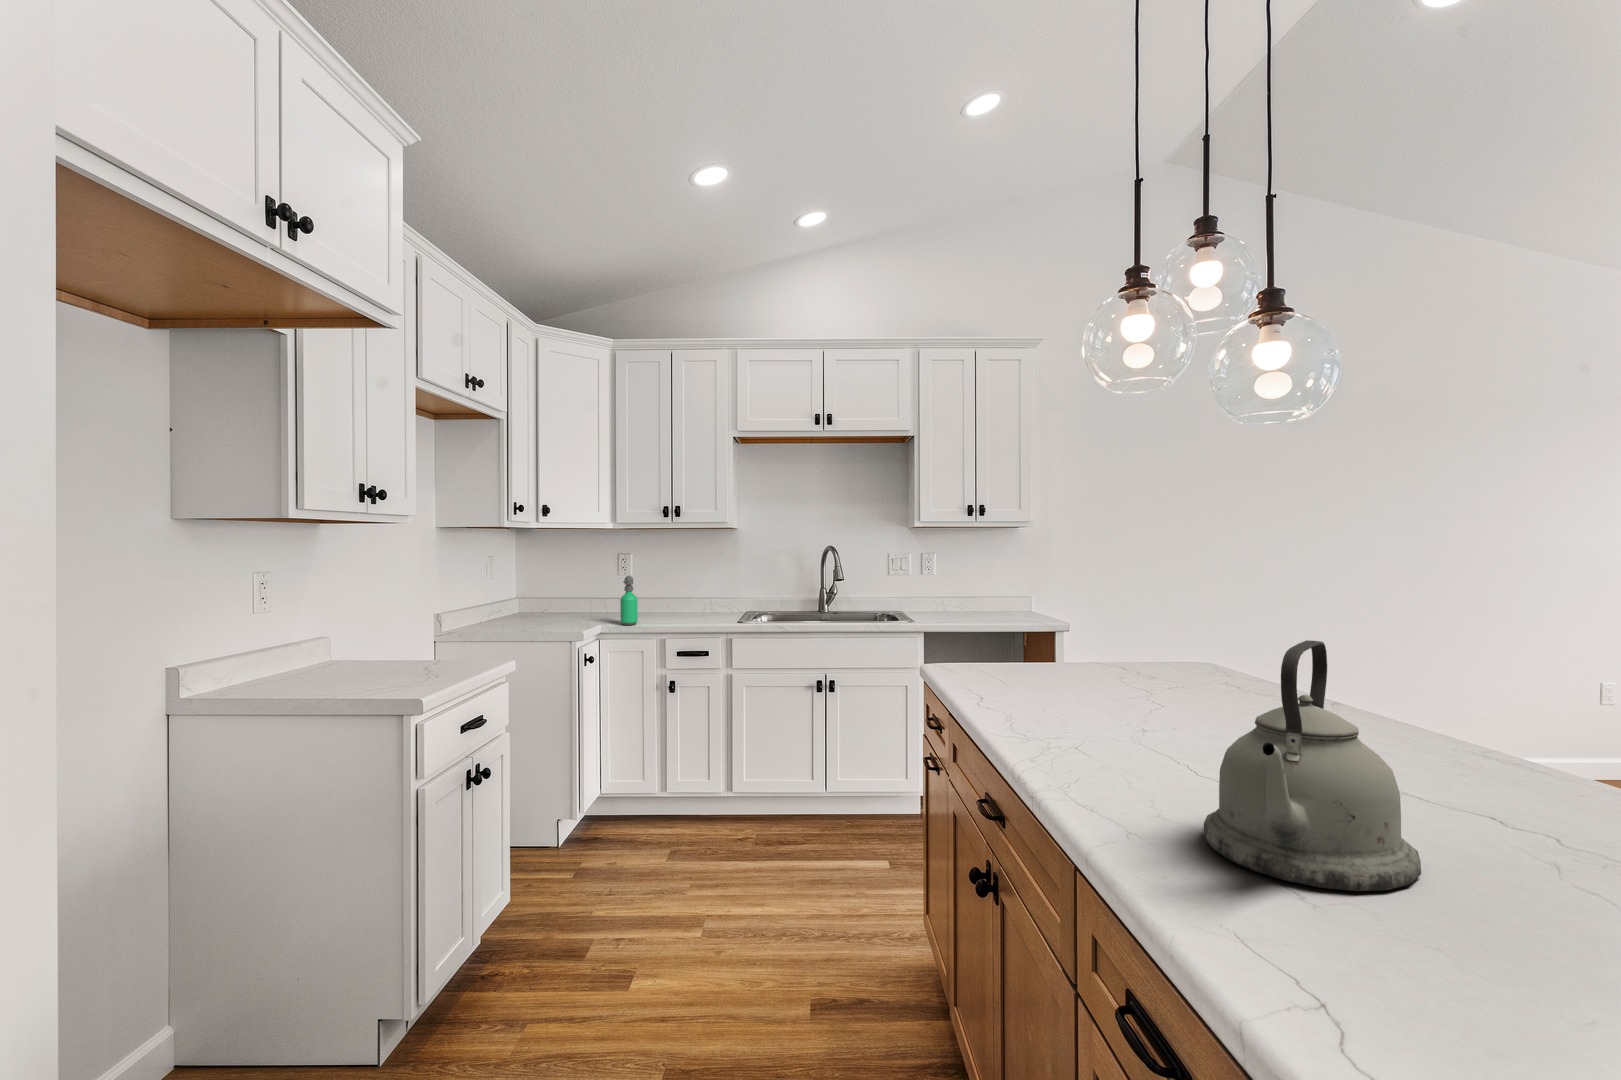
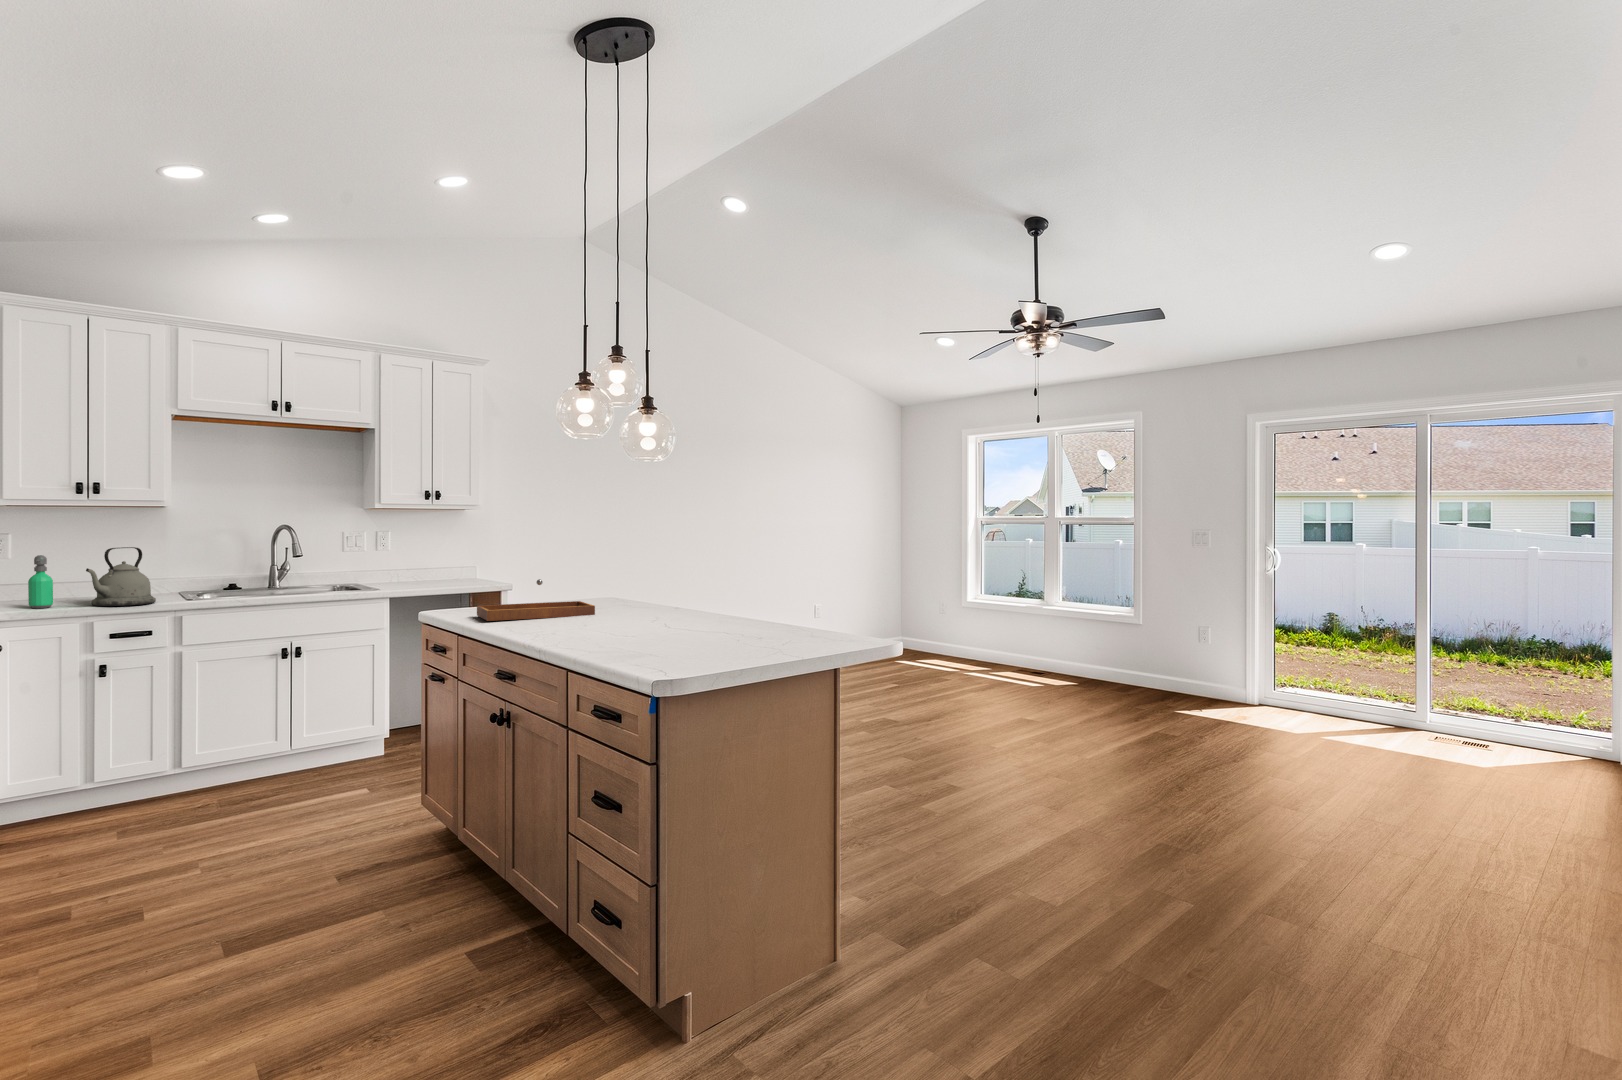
tray: none [989,630,1168,696] -> present [477,579,595,621]
kettle: present [1203,640,1421,891] -> present [86,547,156,606]

